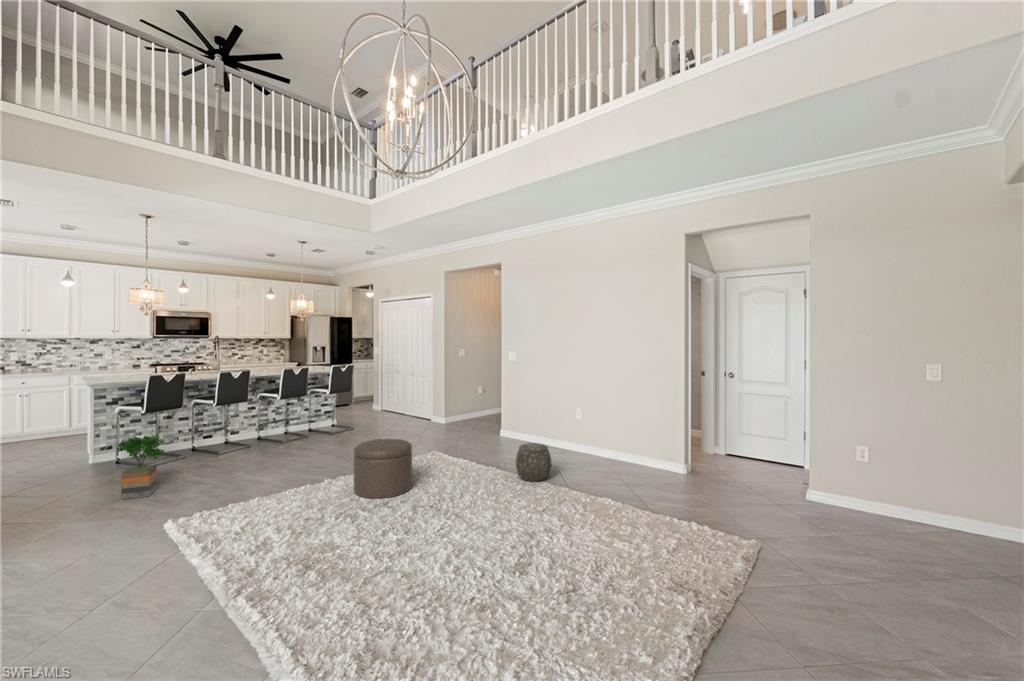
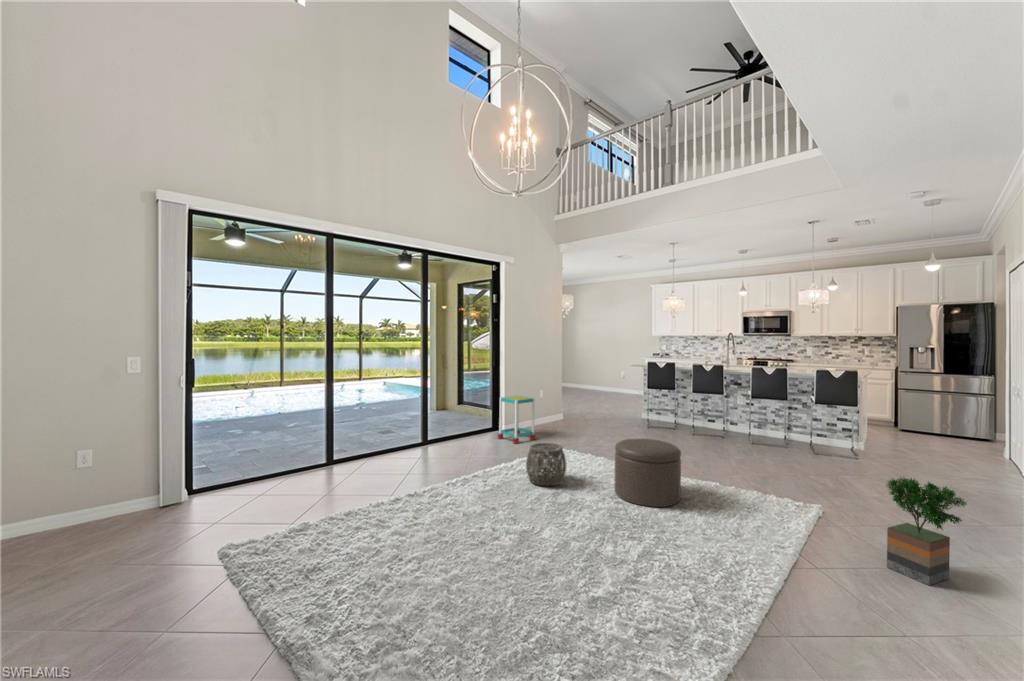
potted tree: present [118,436,165,499] -> present [886,477,966,585]
woven basket: present [516,443,551,481] -> present [526,443,567,486]
side table: none [23,459,101,566] -> present [498,396,536,444]

